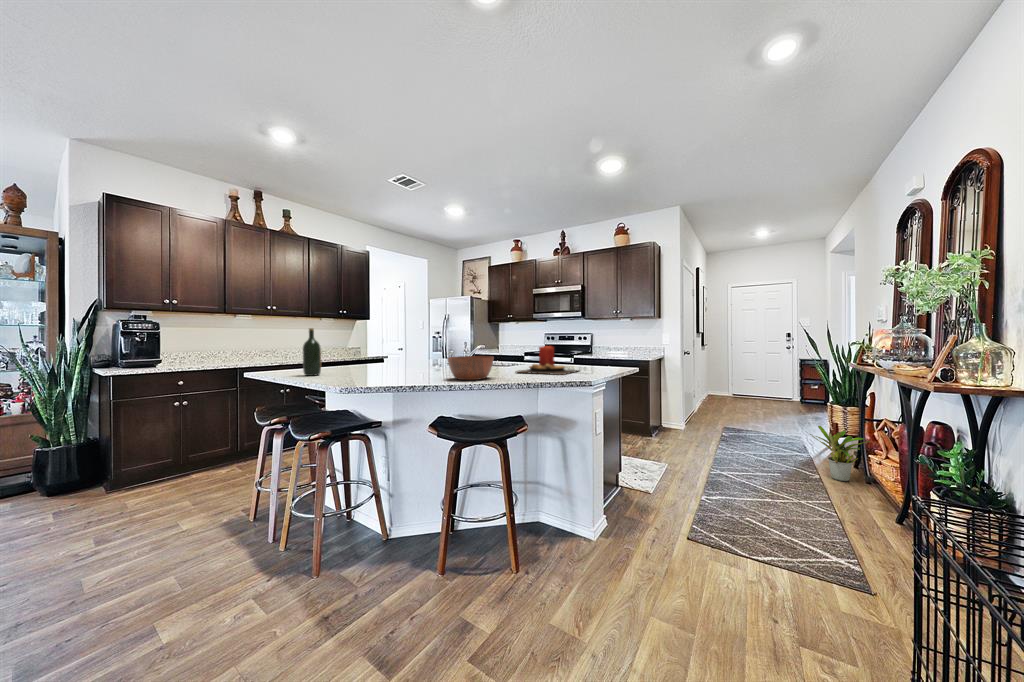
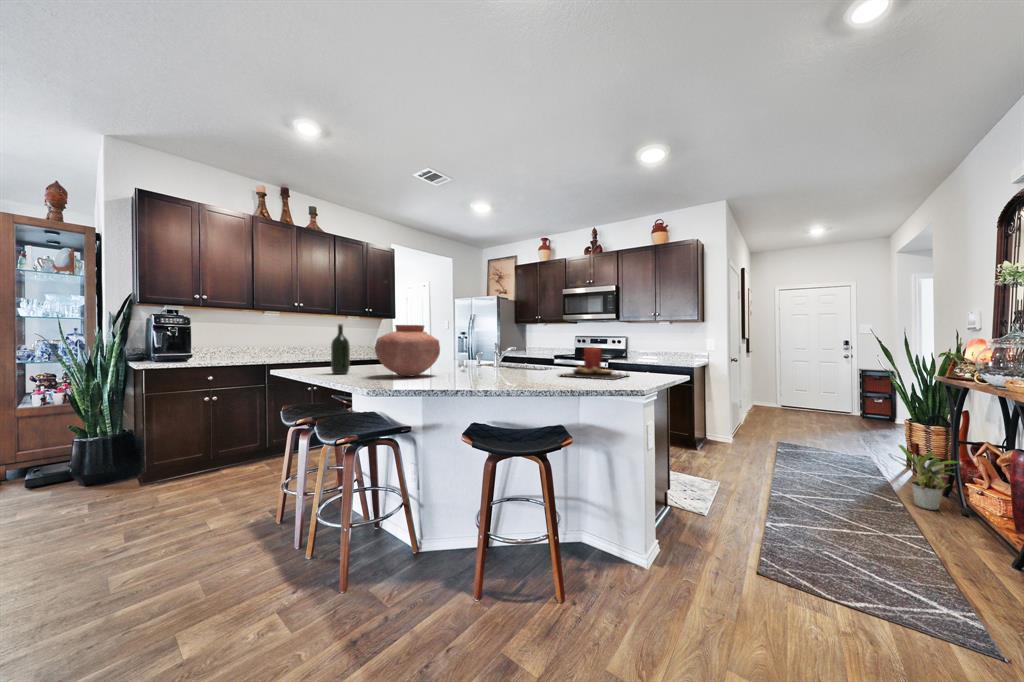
vase: none [345,329,407,376] -> present [375,325,440,376]
bowl: present [448,356,494,380] -> none [486,356,537,383]

